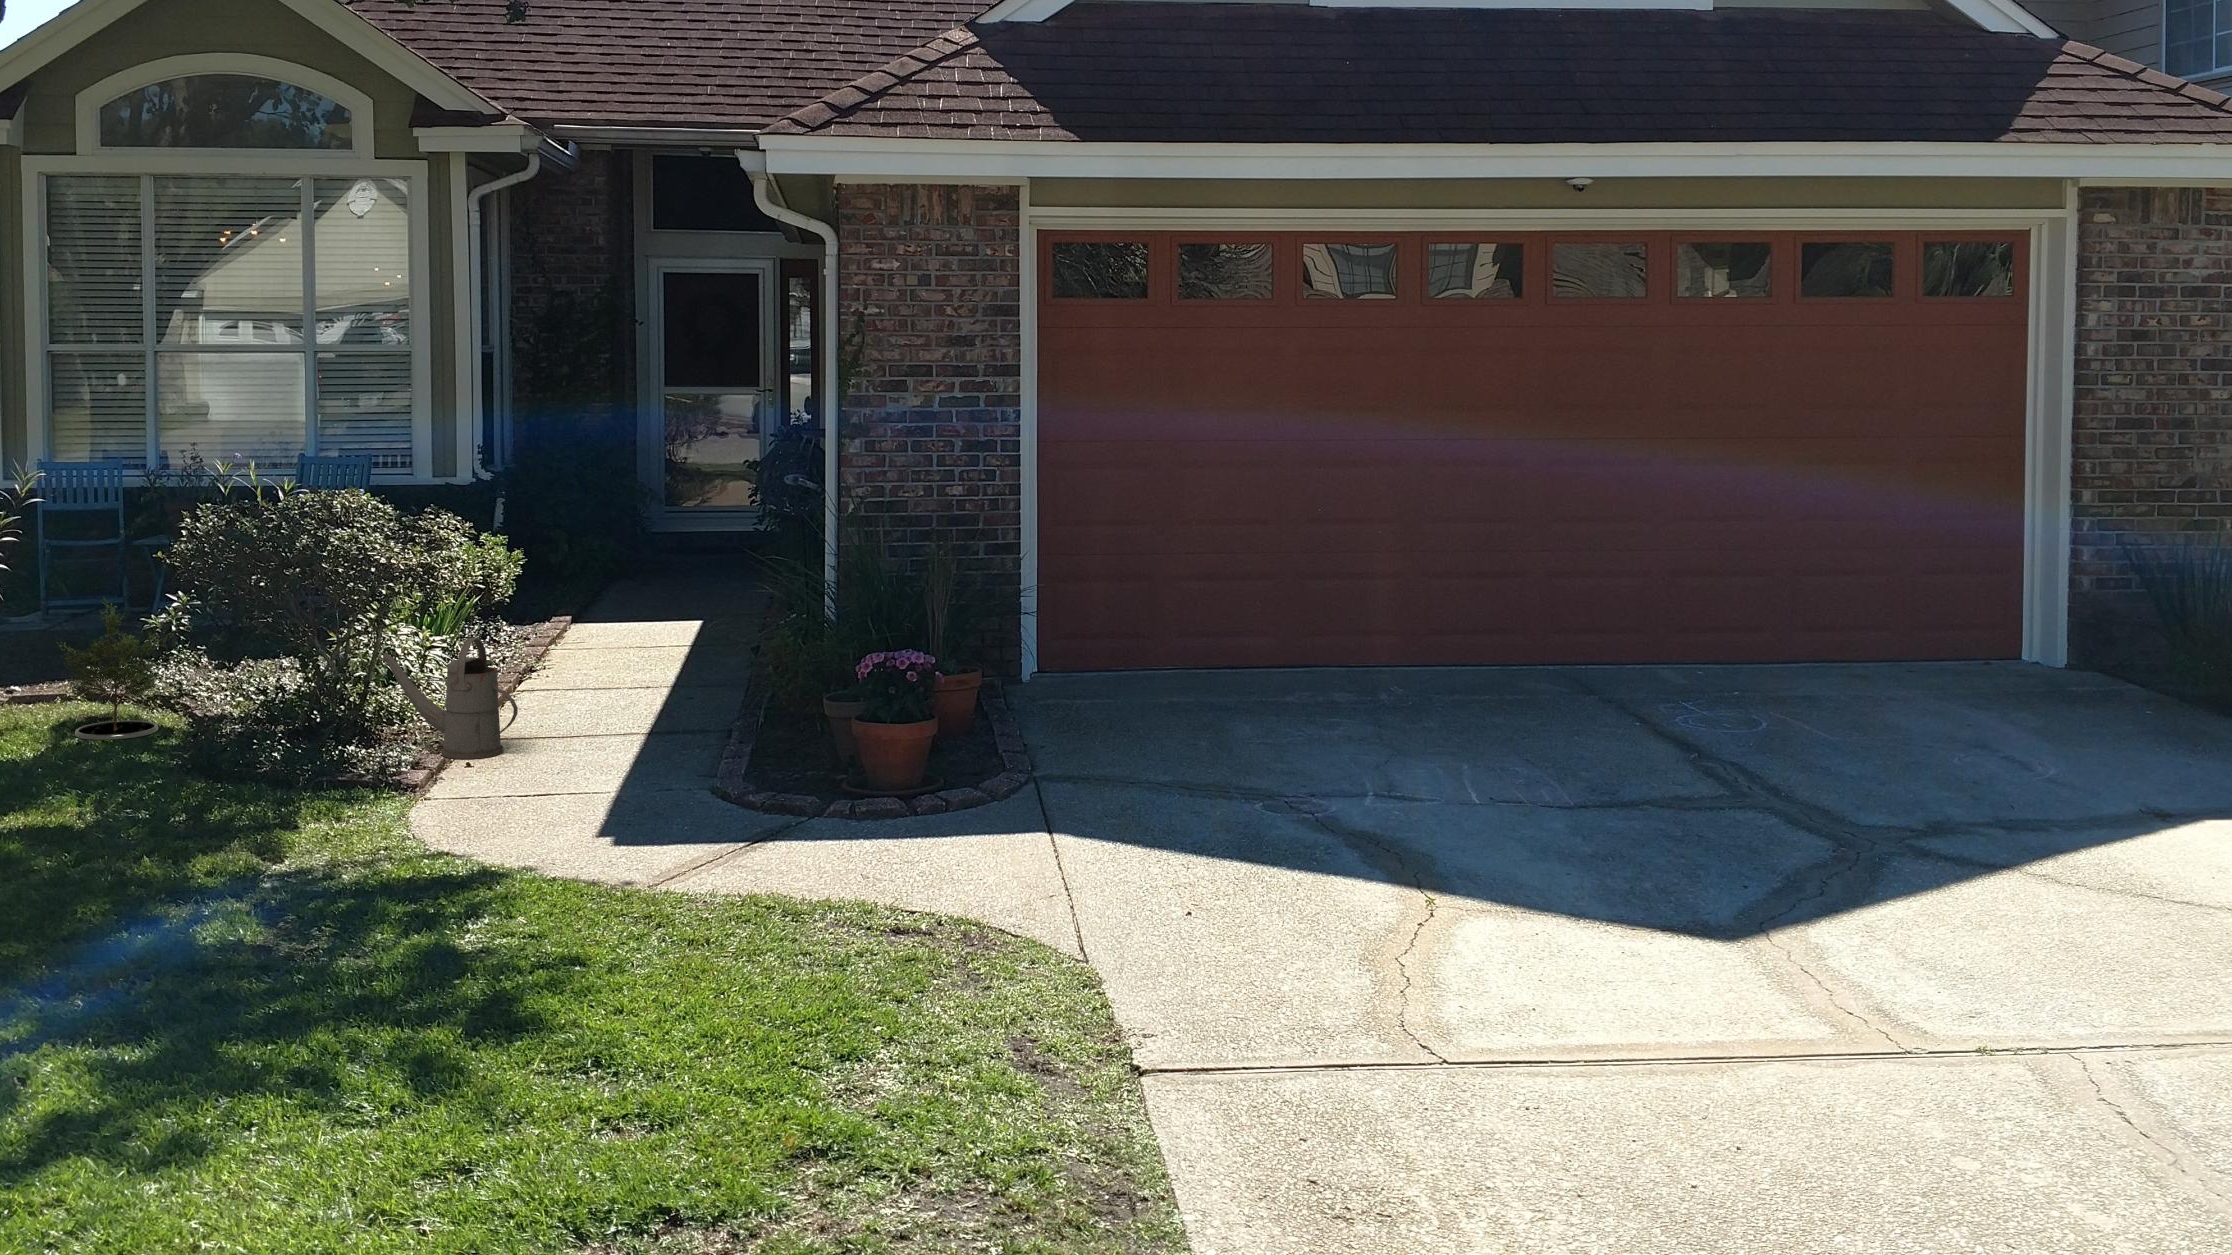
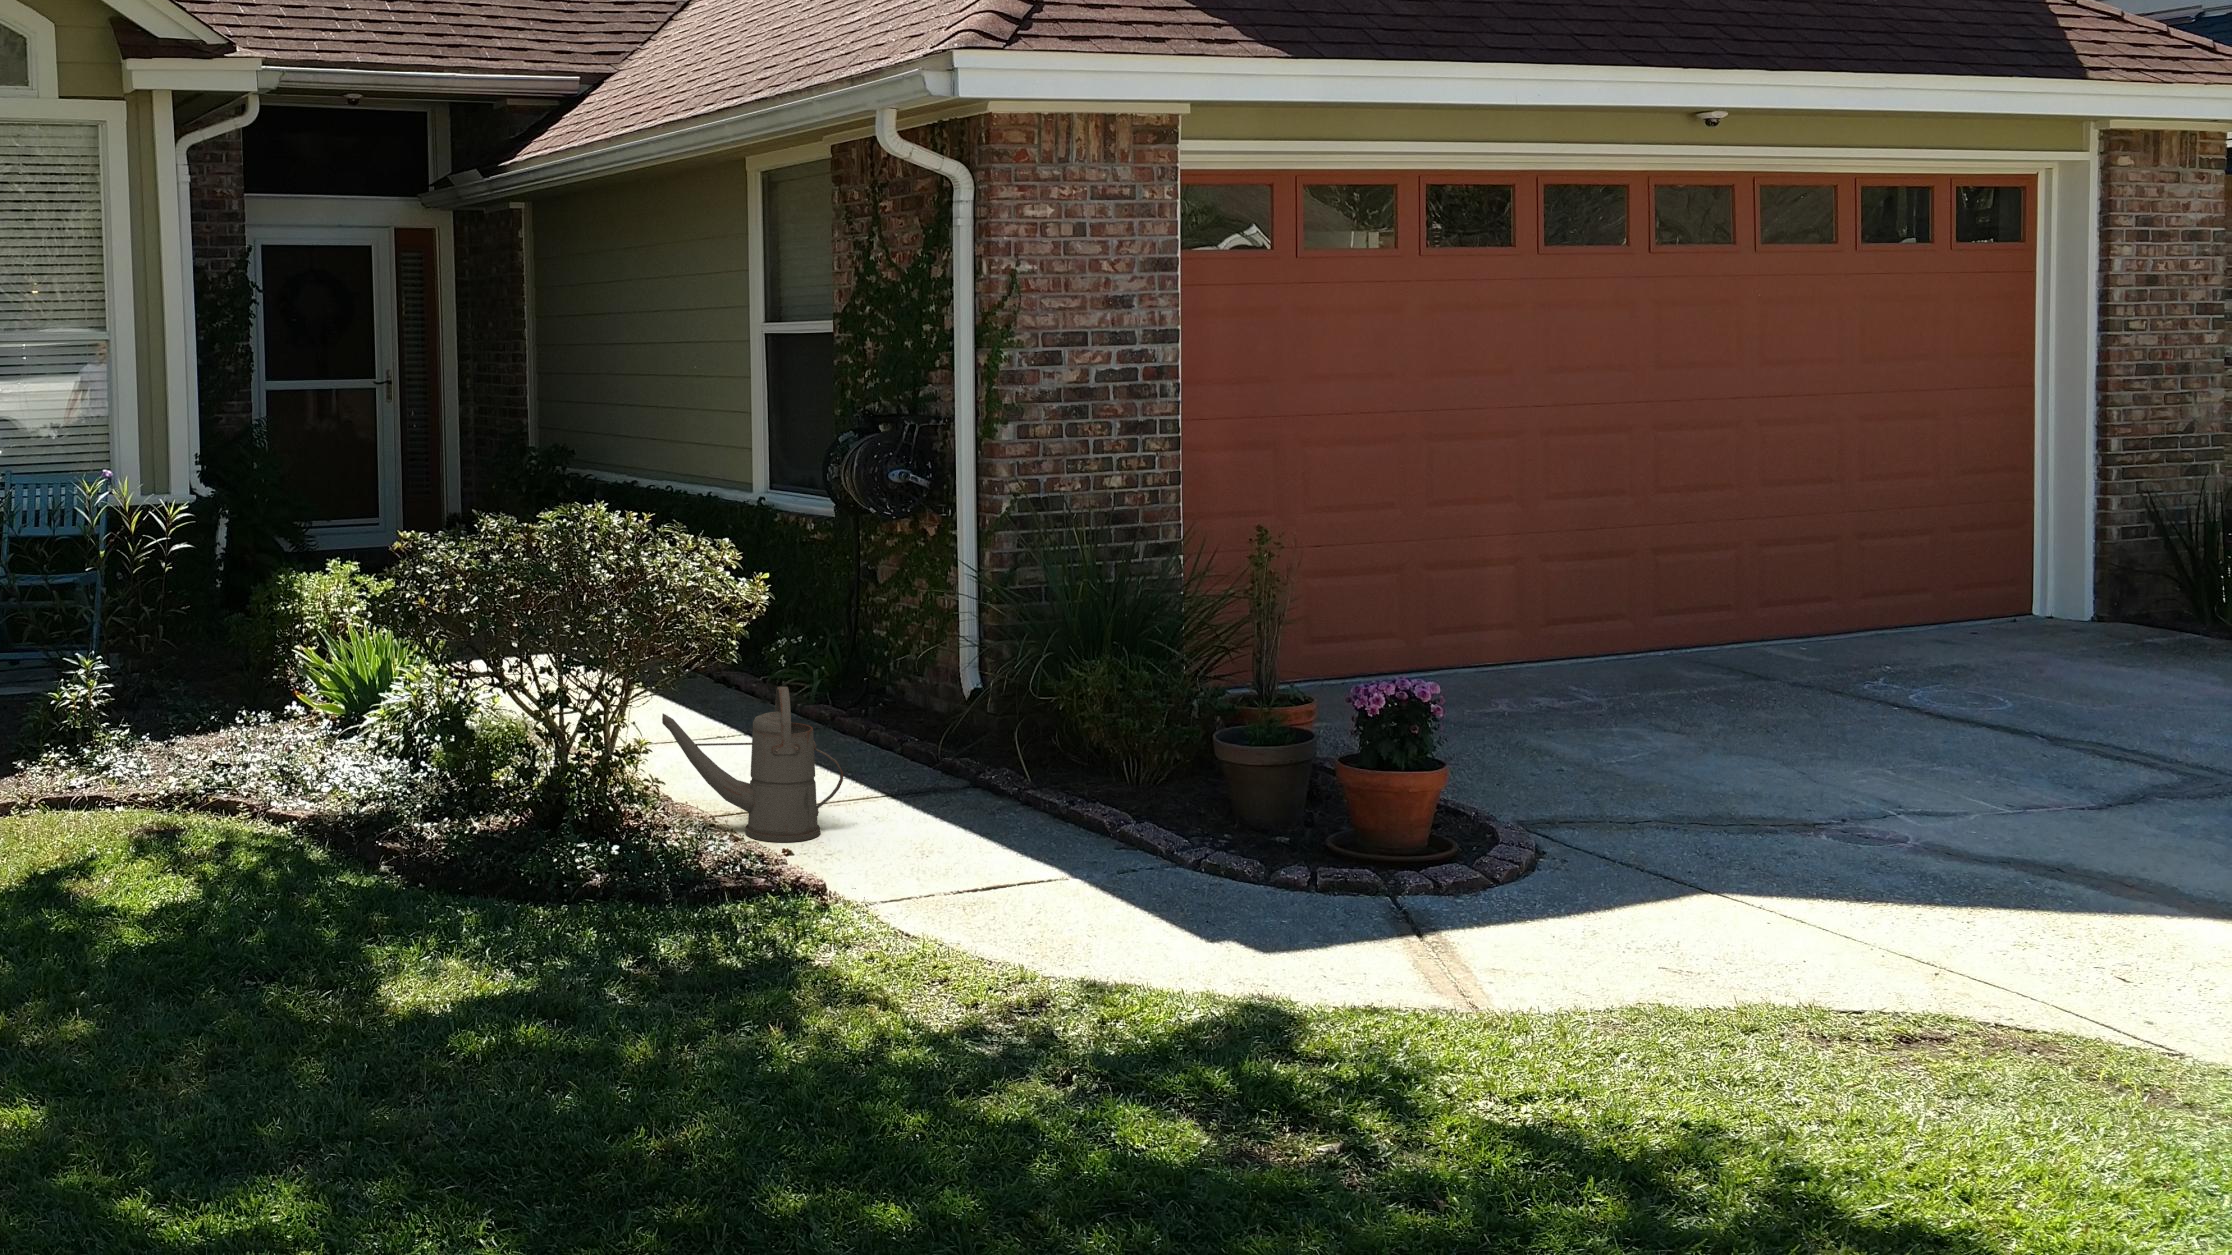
potted tree: present [58,597,158,740] -> none [199,660,332,855]

